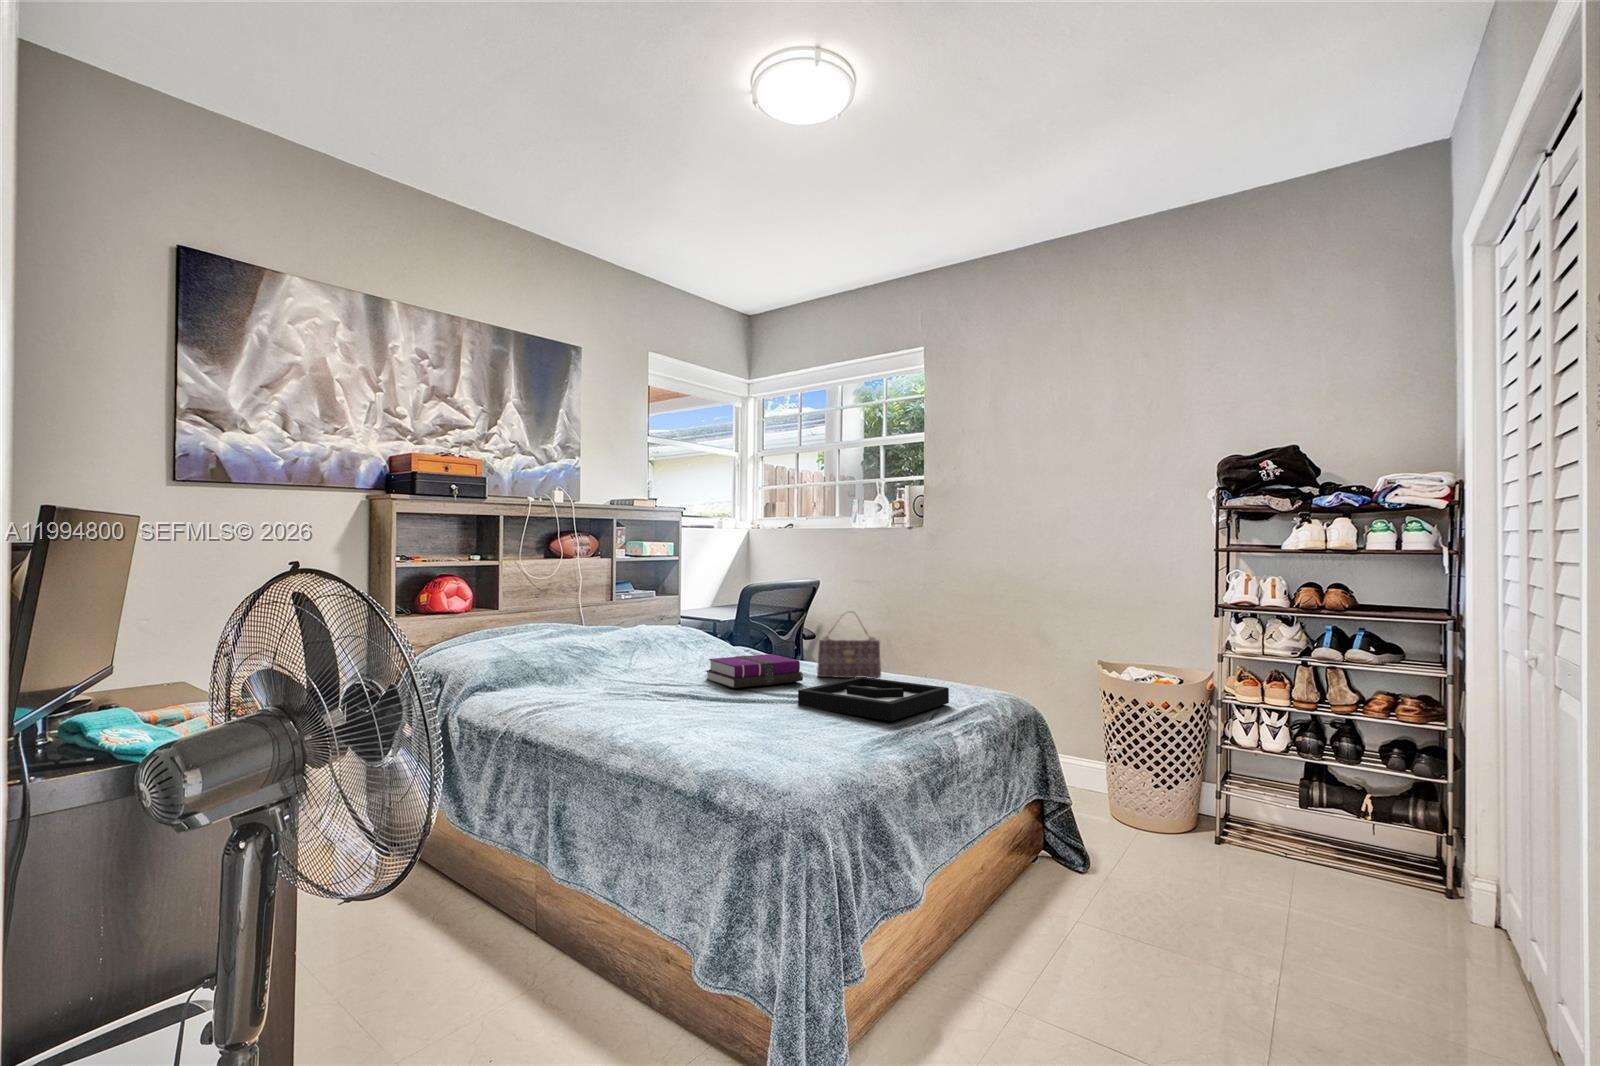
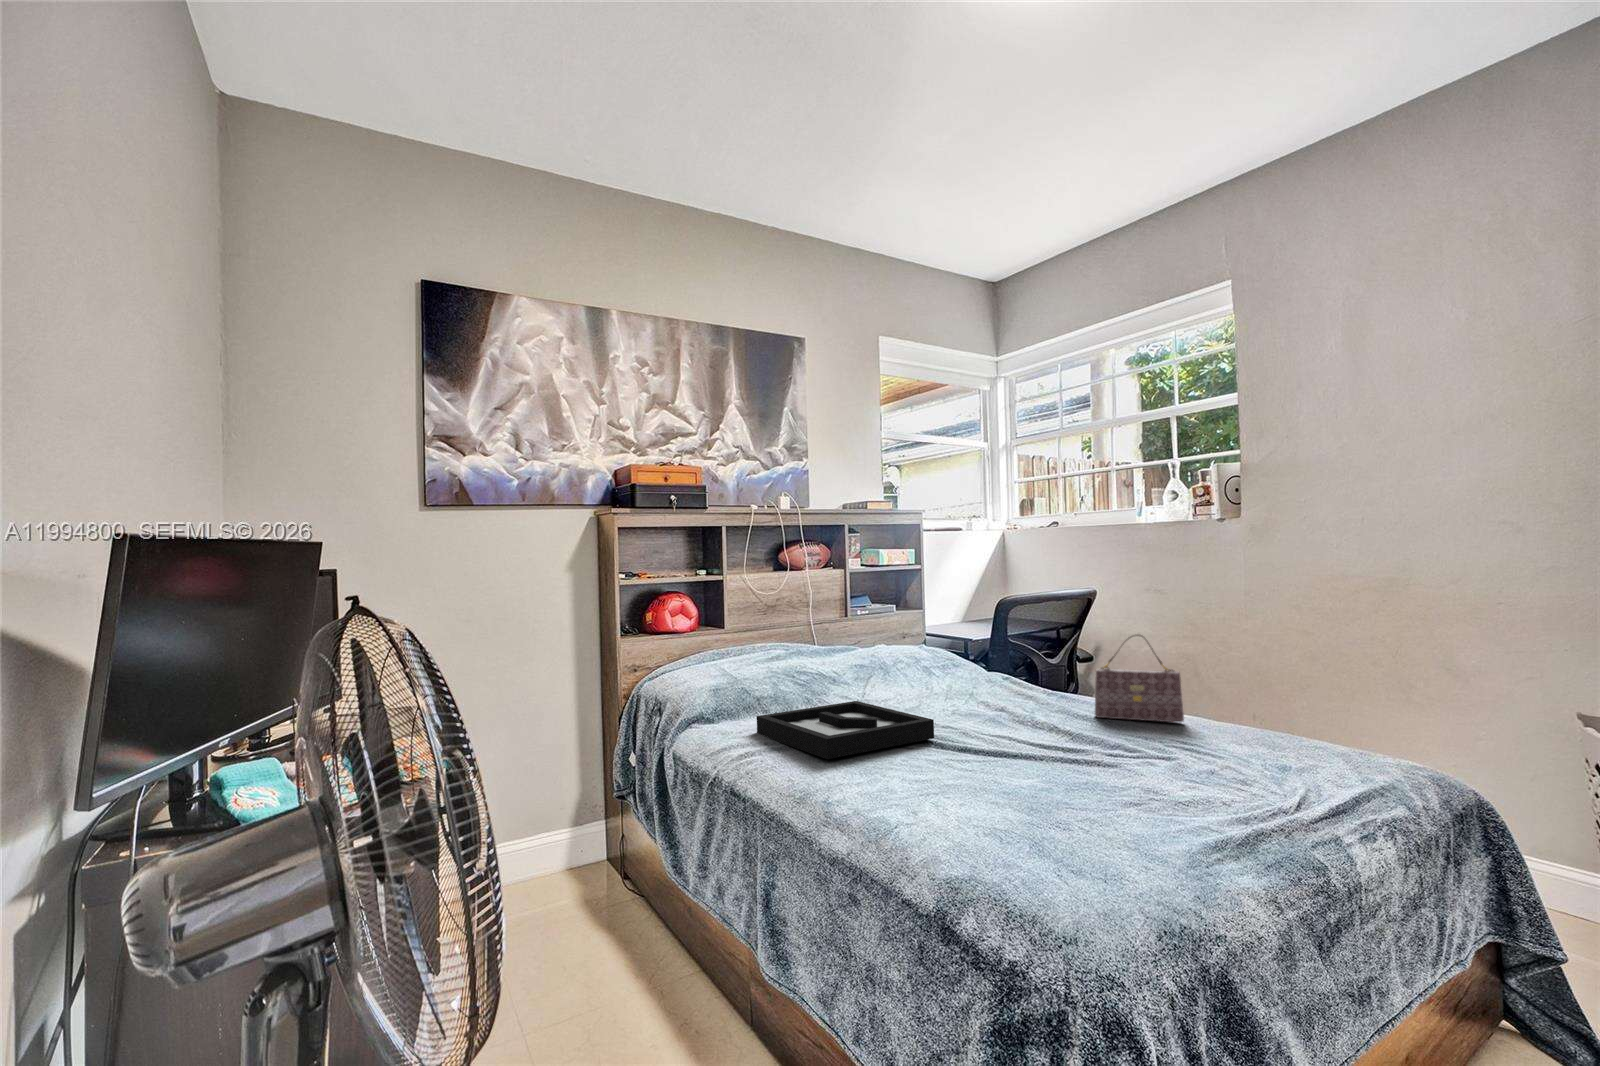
notebook: present [706,654,803,688] -> none [952,686,1076,732]
decorative tray: present [798,677,949,721] -> present [757,701,934,759]

